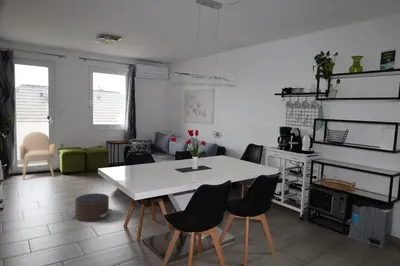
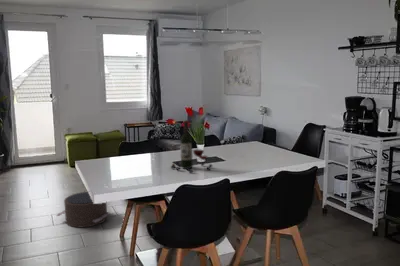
armchair: present [20,132,55,179] -> none [18,115,59,173]
wine bottle: none [175,140,205,178] -> present [171,122,212,173]

